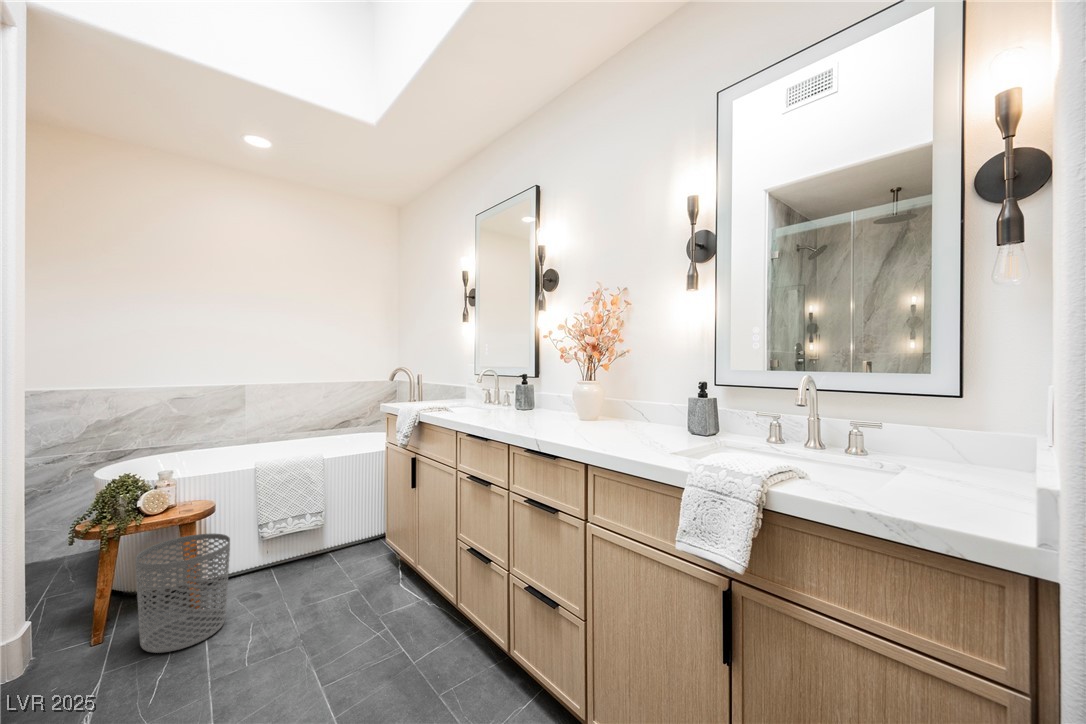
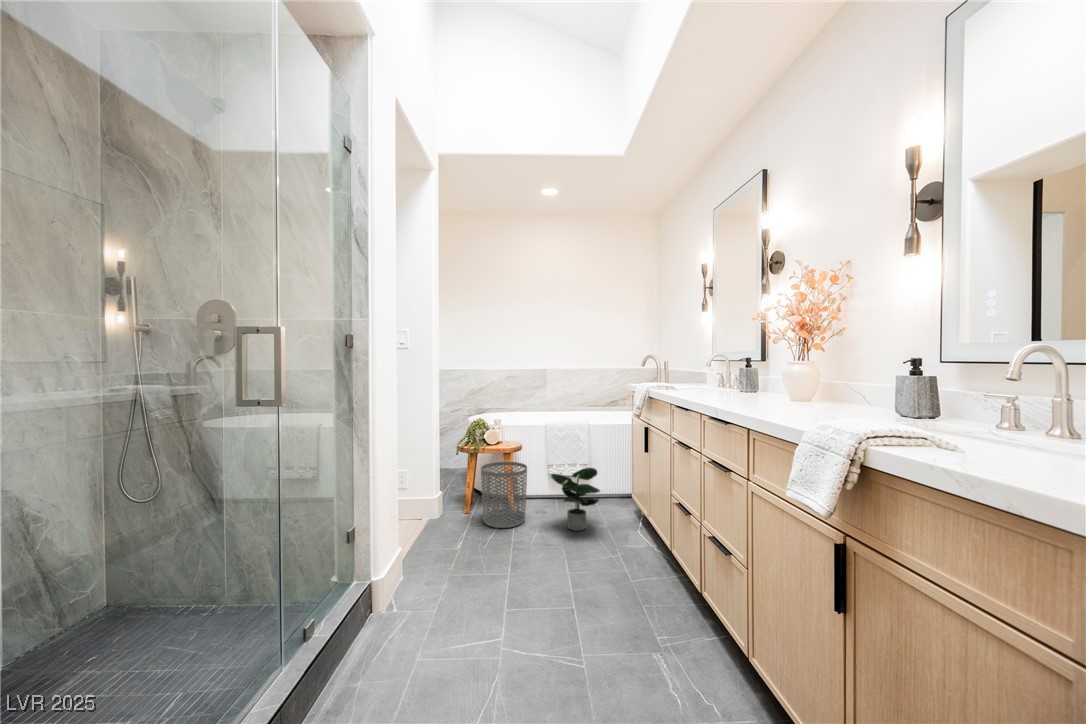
potted plant: none [274,519,354,614] -> present [551,468,600,531]

